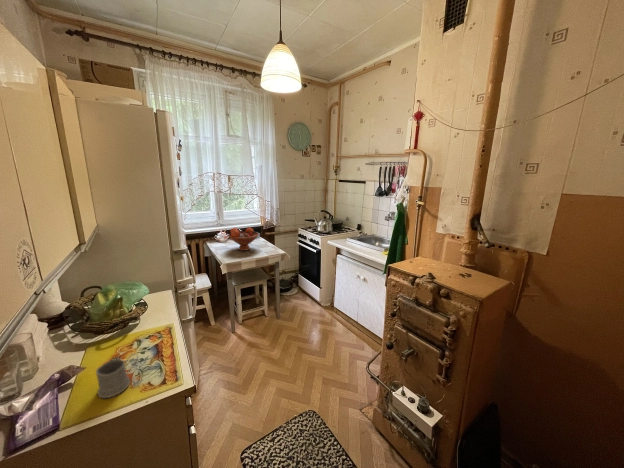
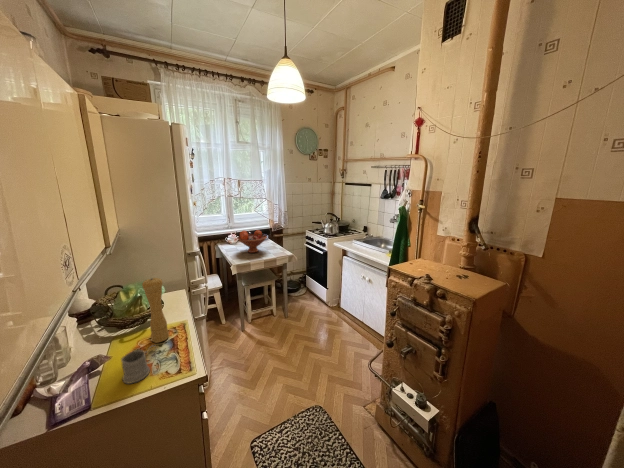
pepper mill: none [122,278,153,349] -> present [142,278,169,343]

